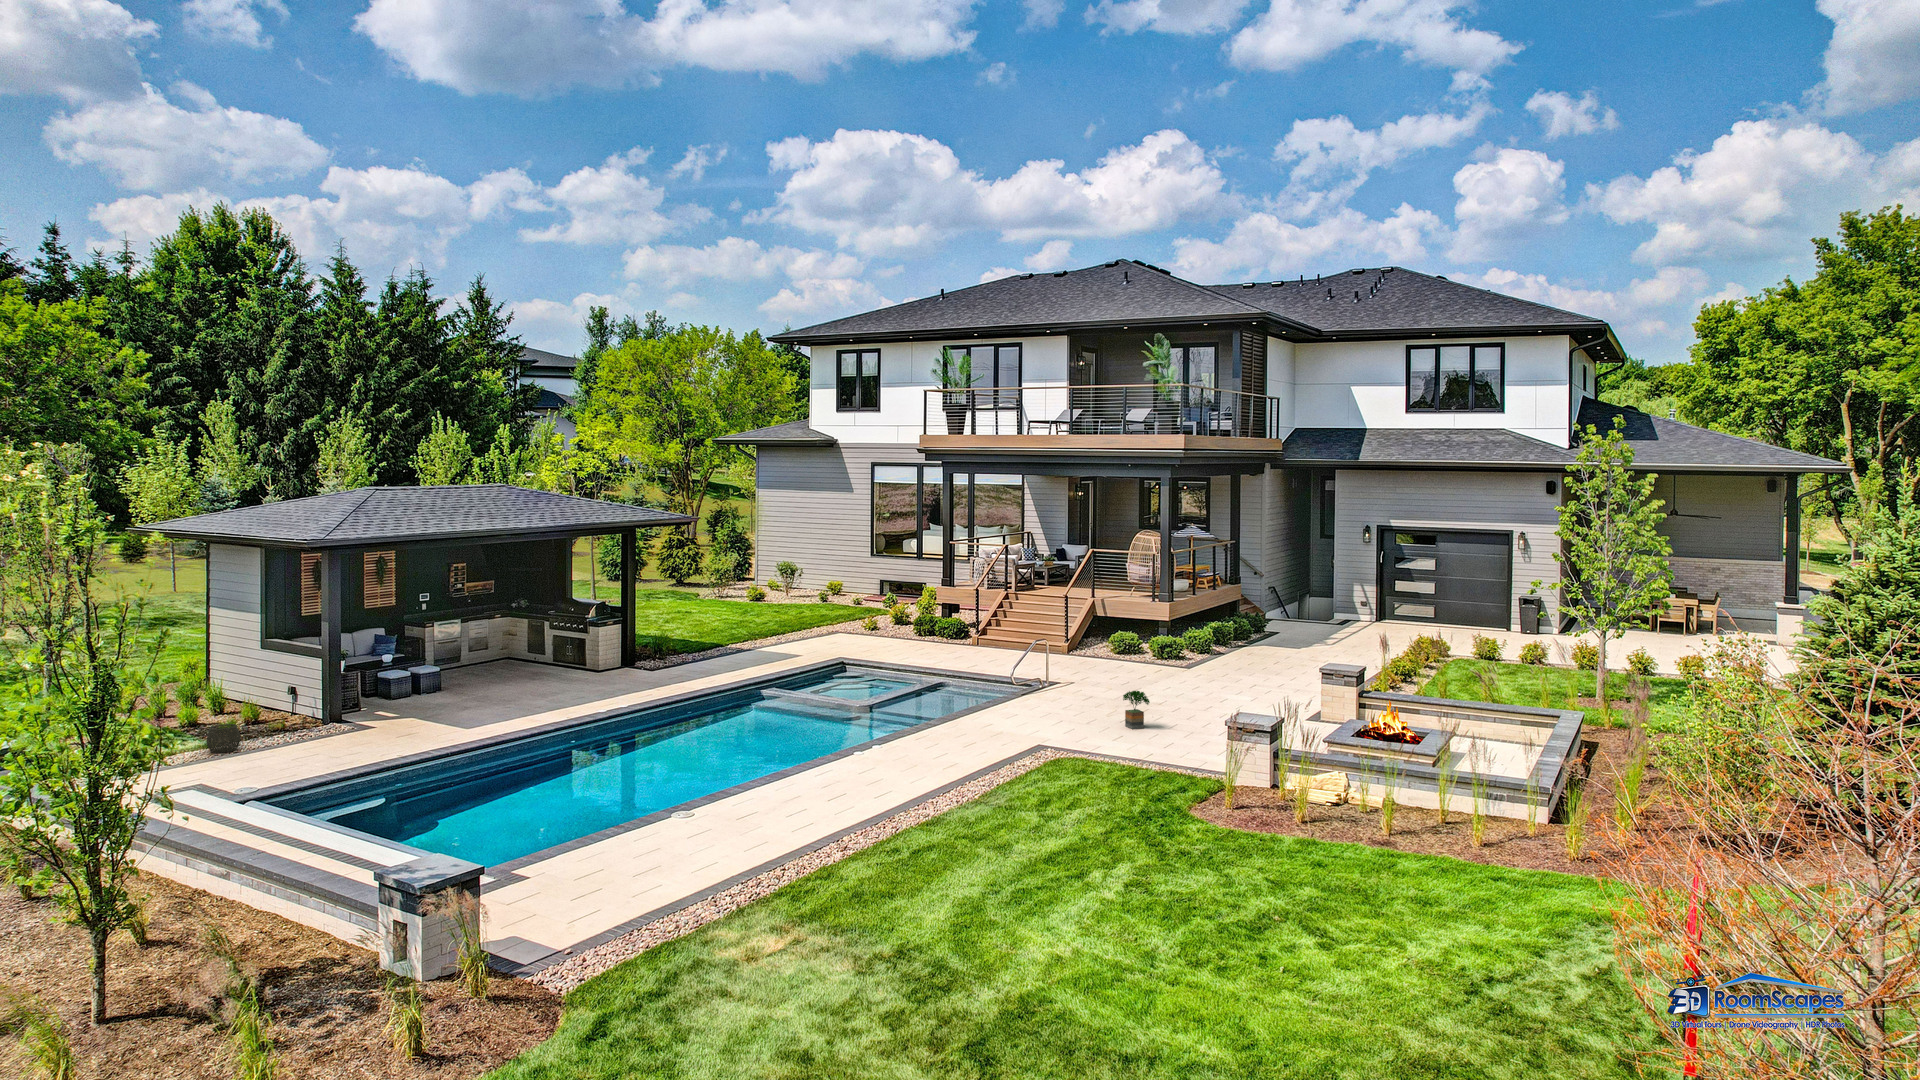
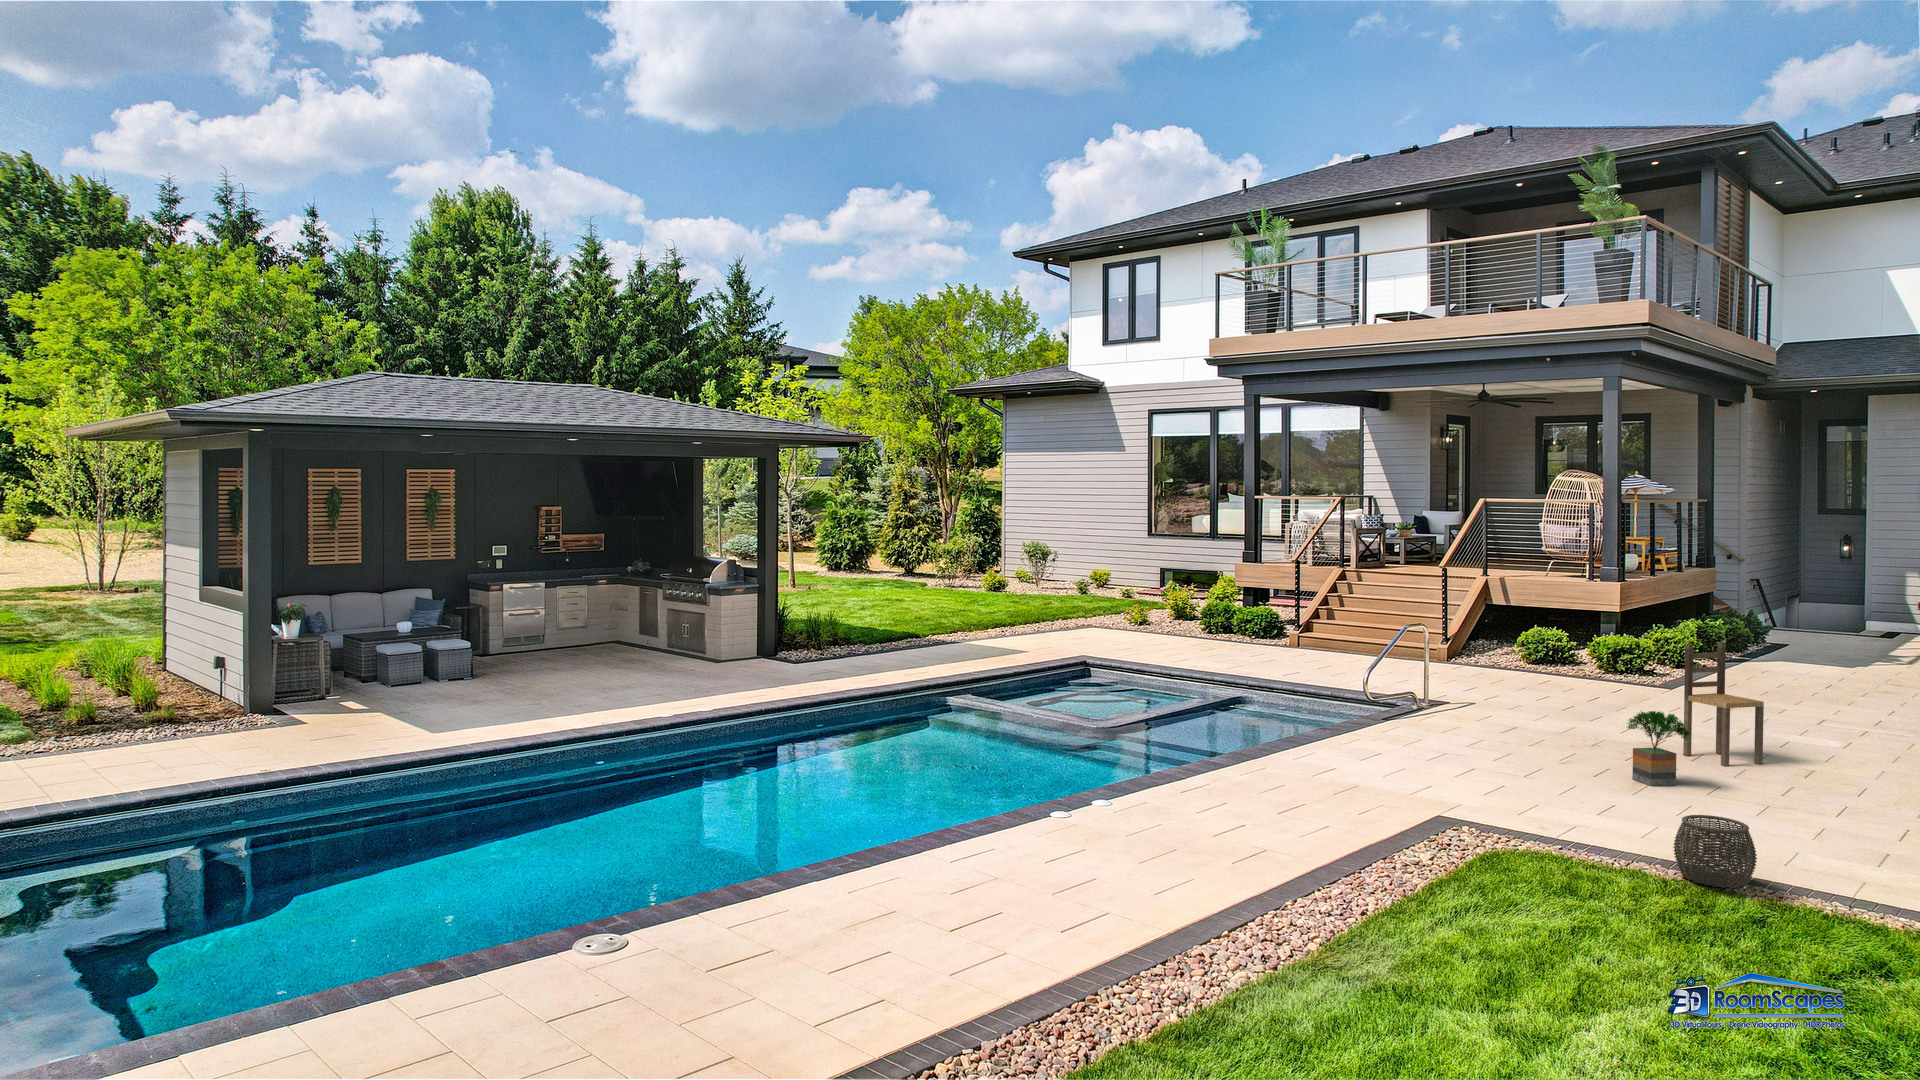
chair: none [1159,651,1194,717] -> present [1683,643,1764,766]
woven basket: present [207,724,240,753] -> present [1673,815,1757,889]

